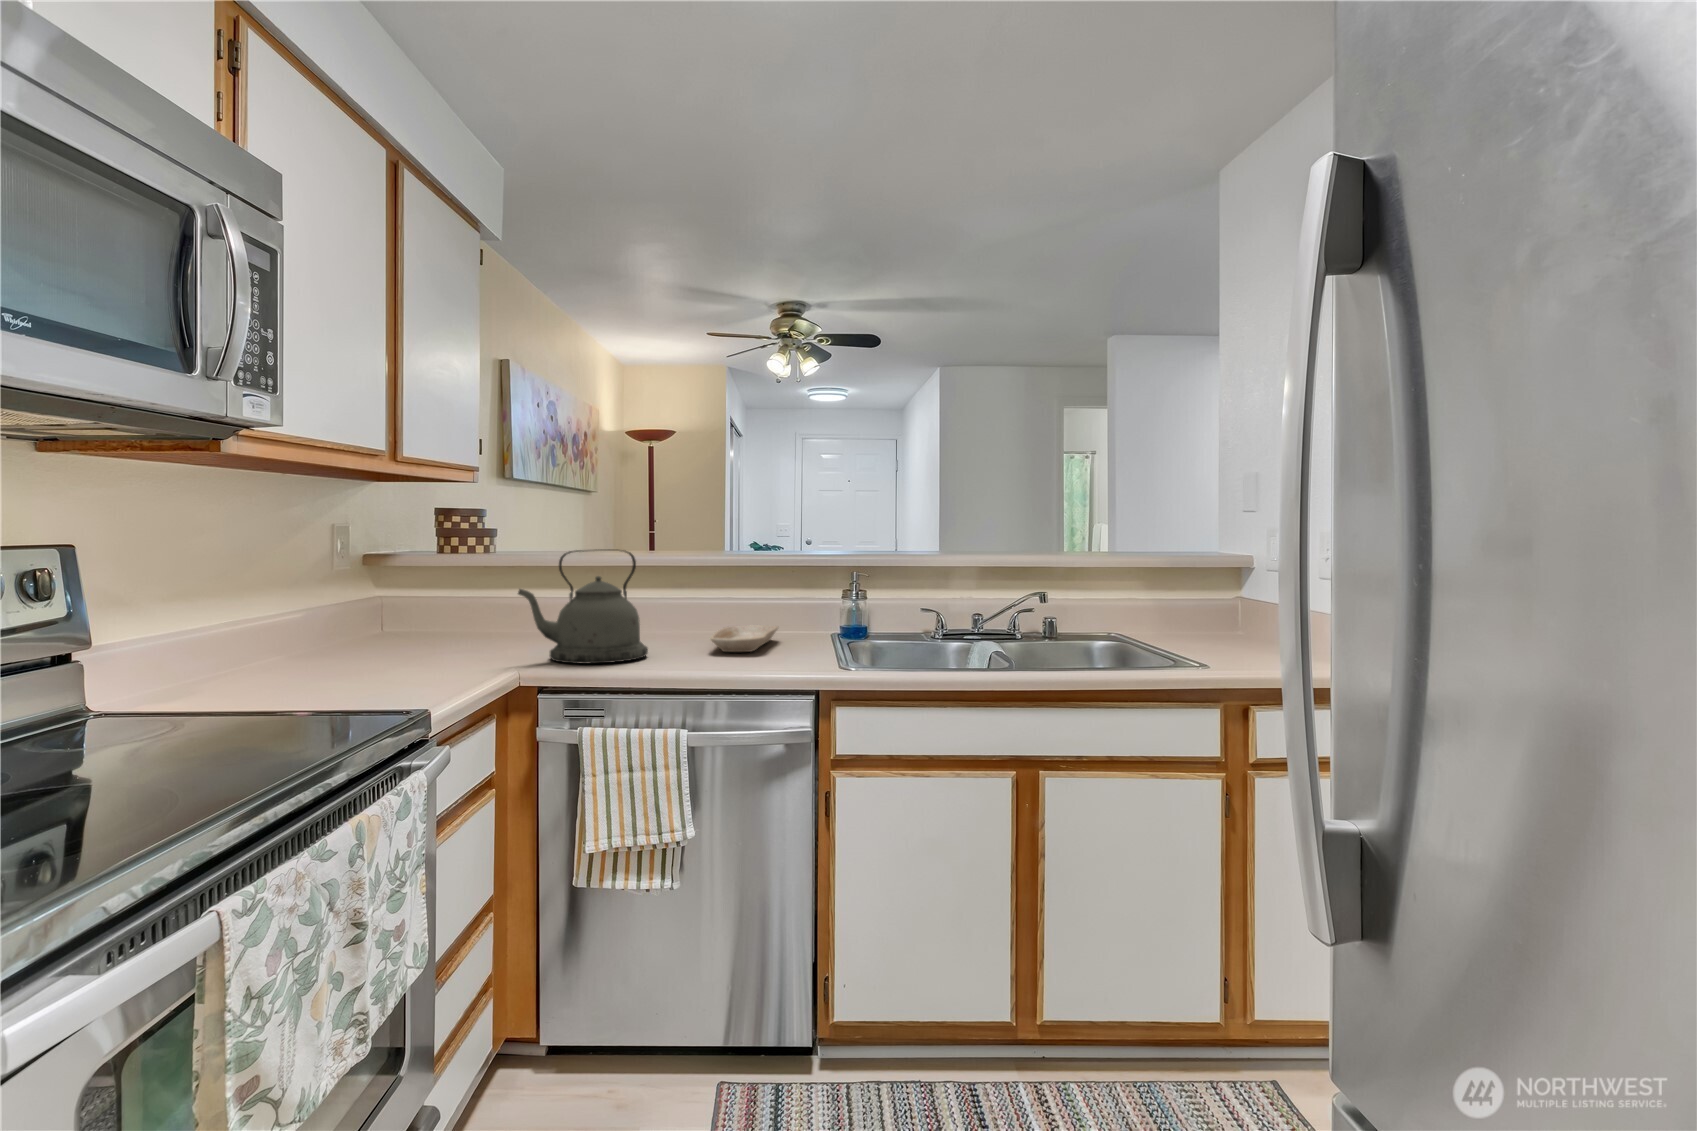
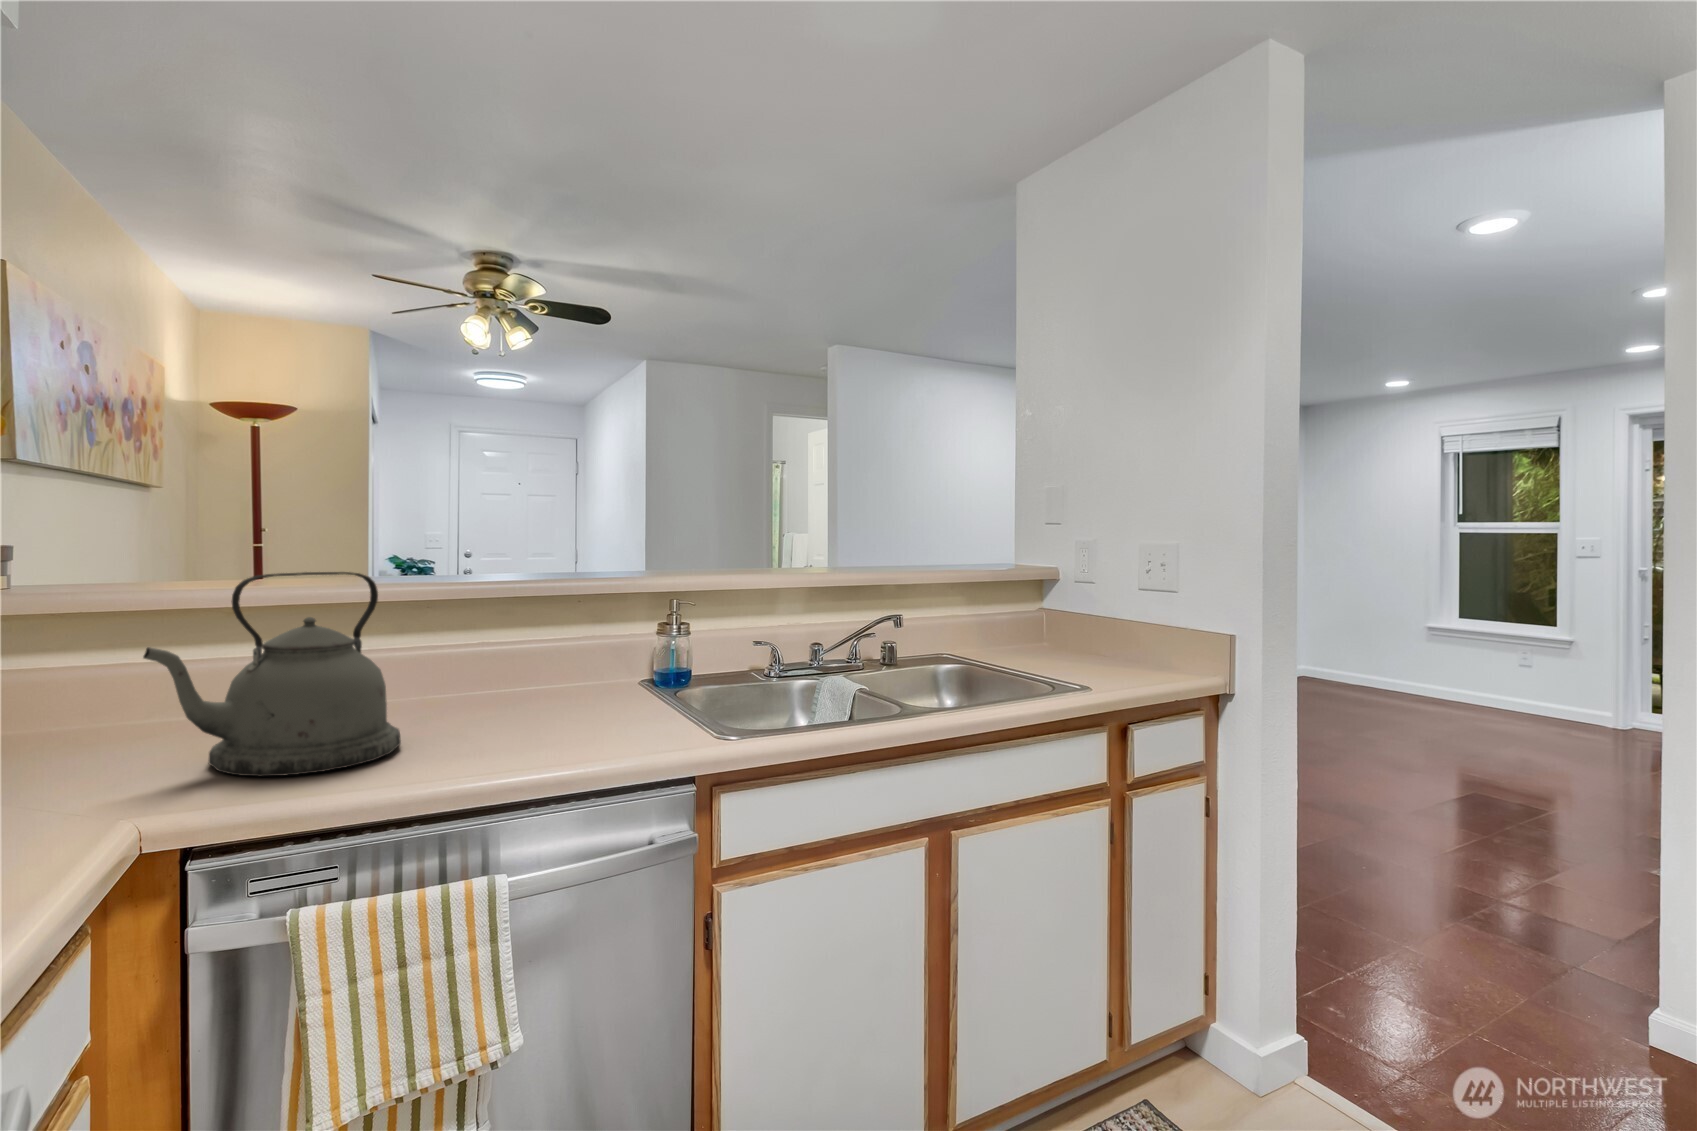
tray: present [710,625,778,652] -> none [497,672,587,724]

